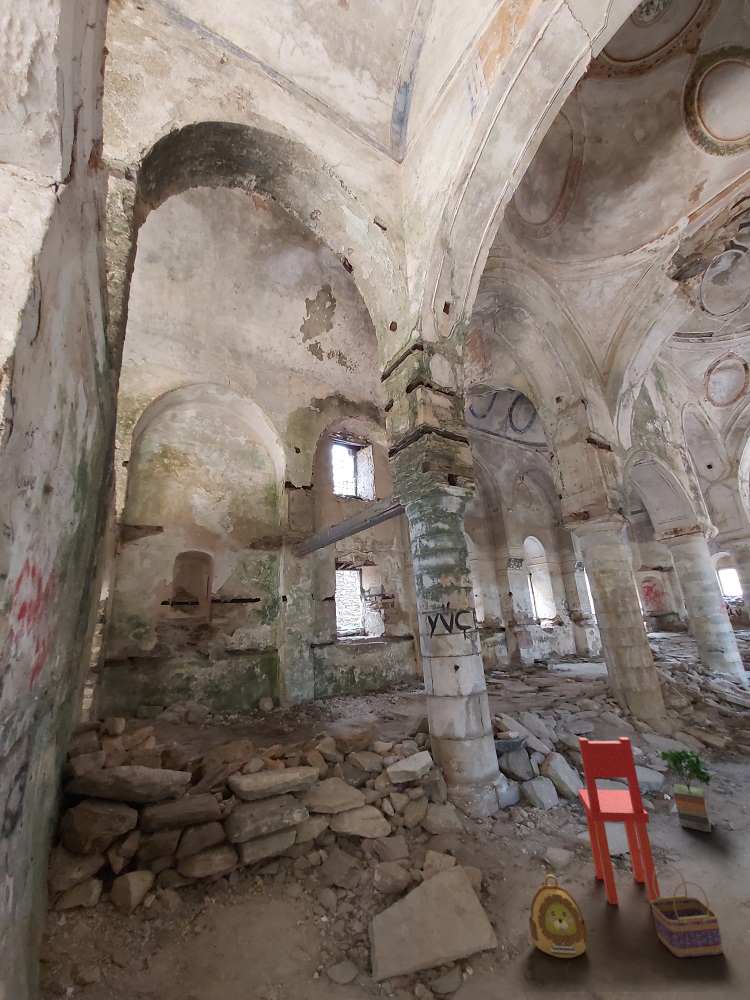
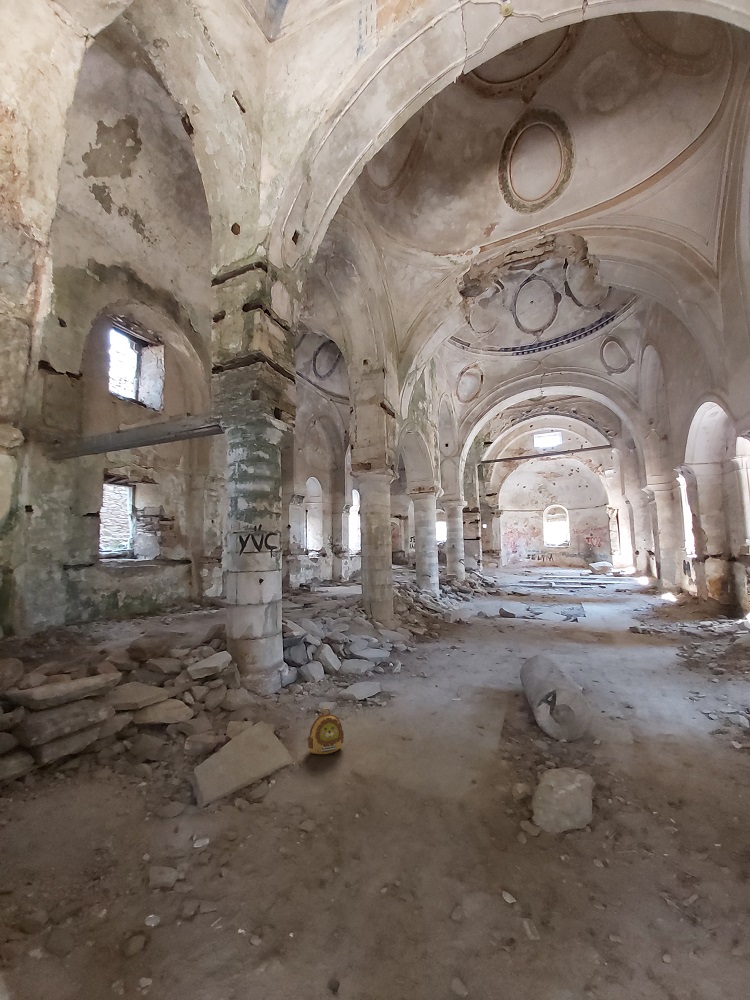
chair: present [578,737,660,904] -> none [345,621,388,725]
potted tree: present [659,749,713,832] -> none [394,633,425,682]
basket: present [651,865,723,957] -> none [381,693,415,739]

